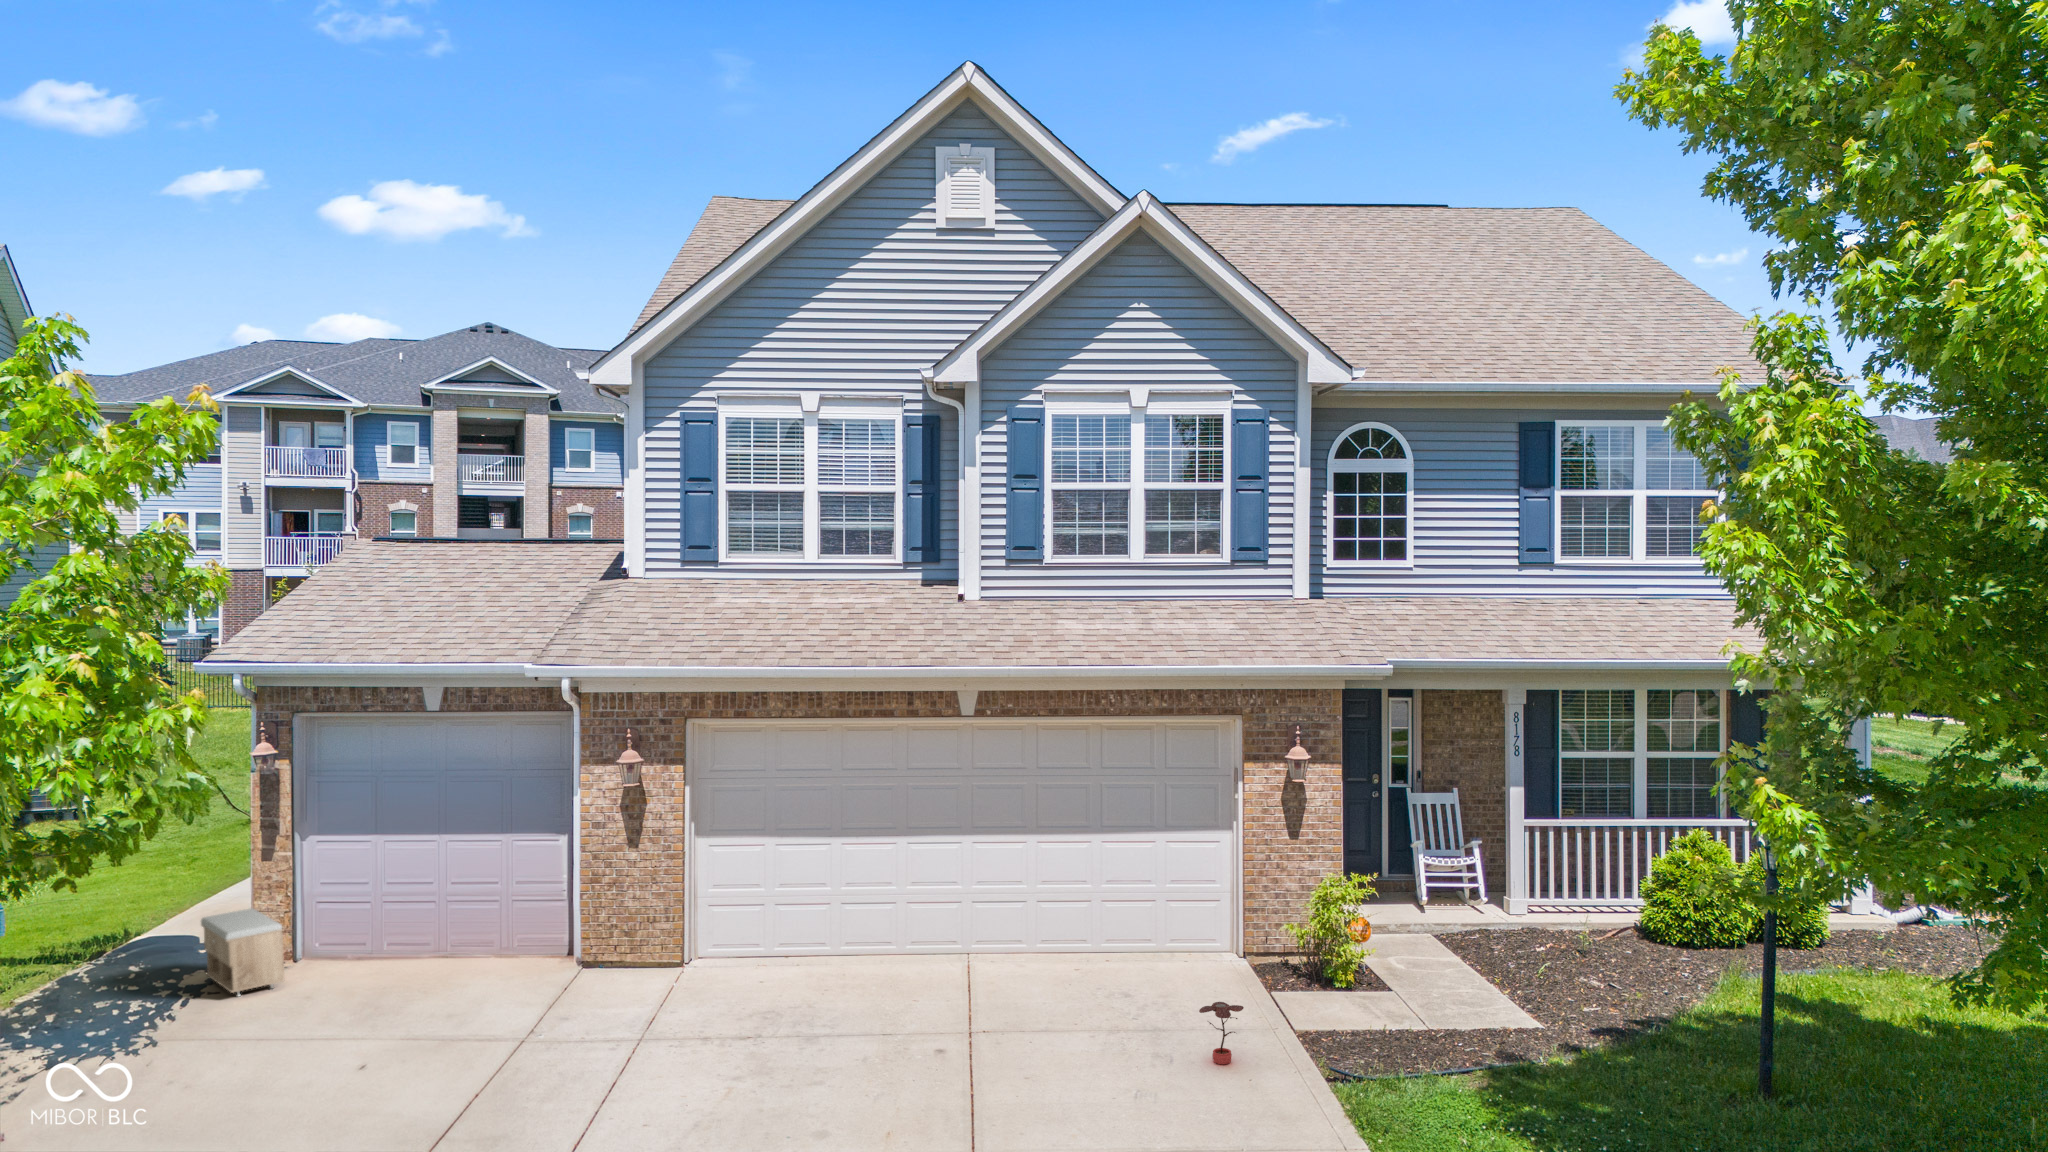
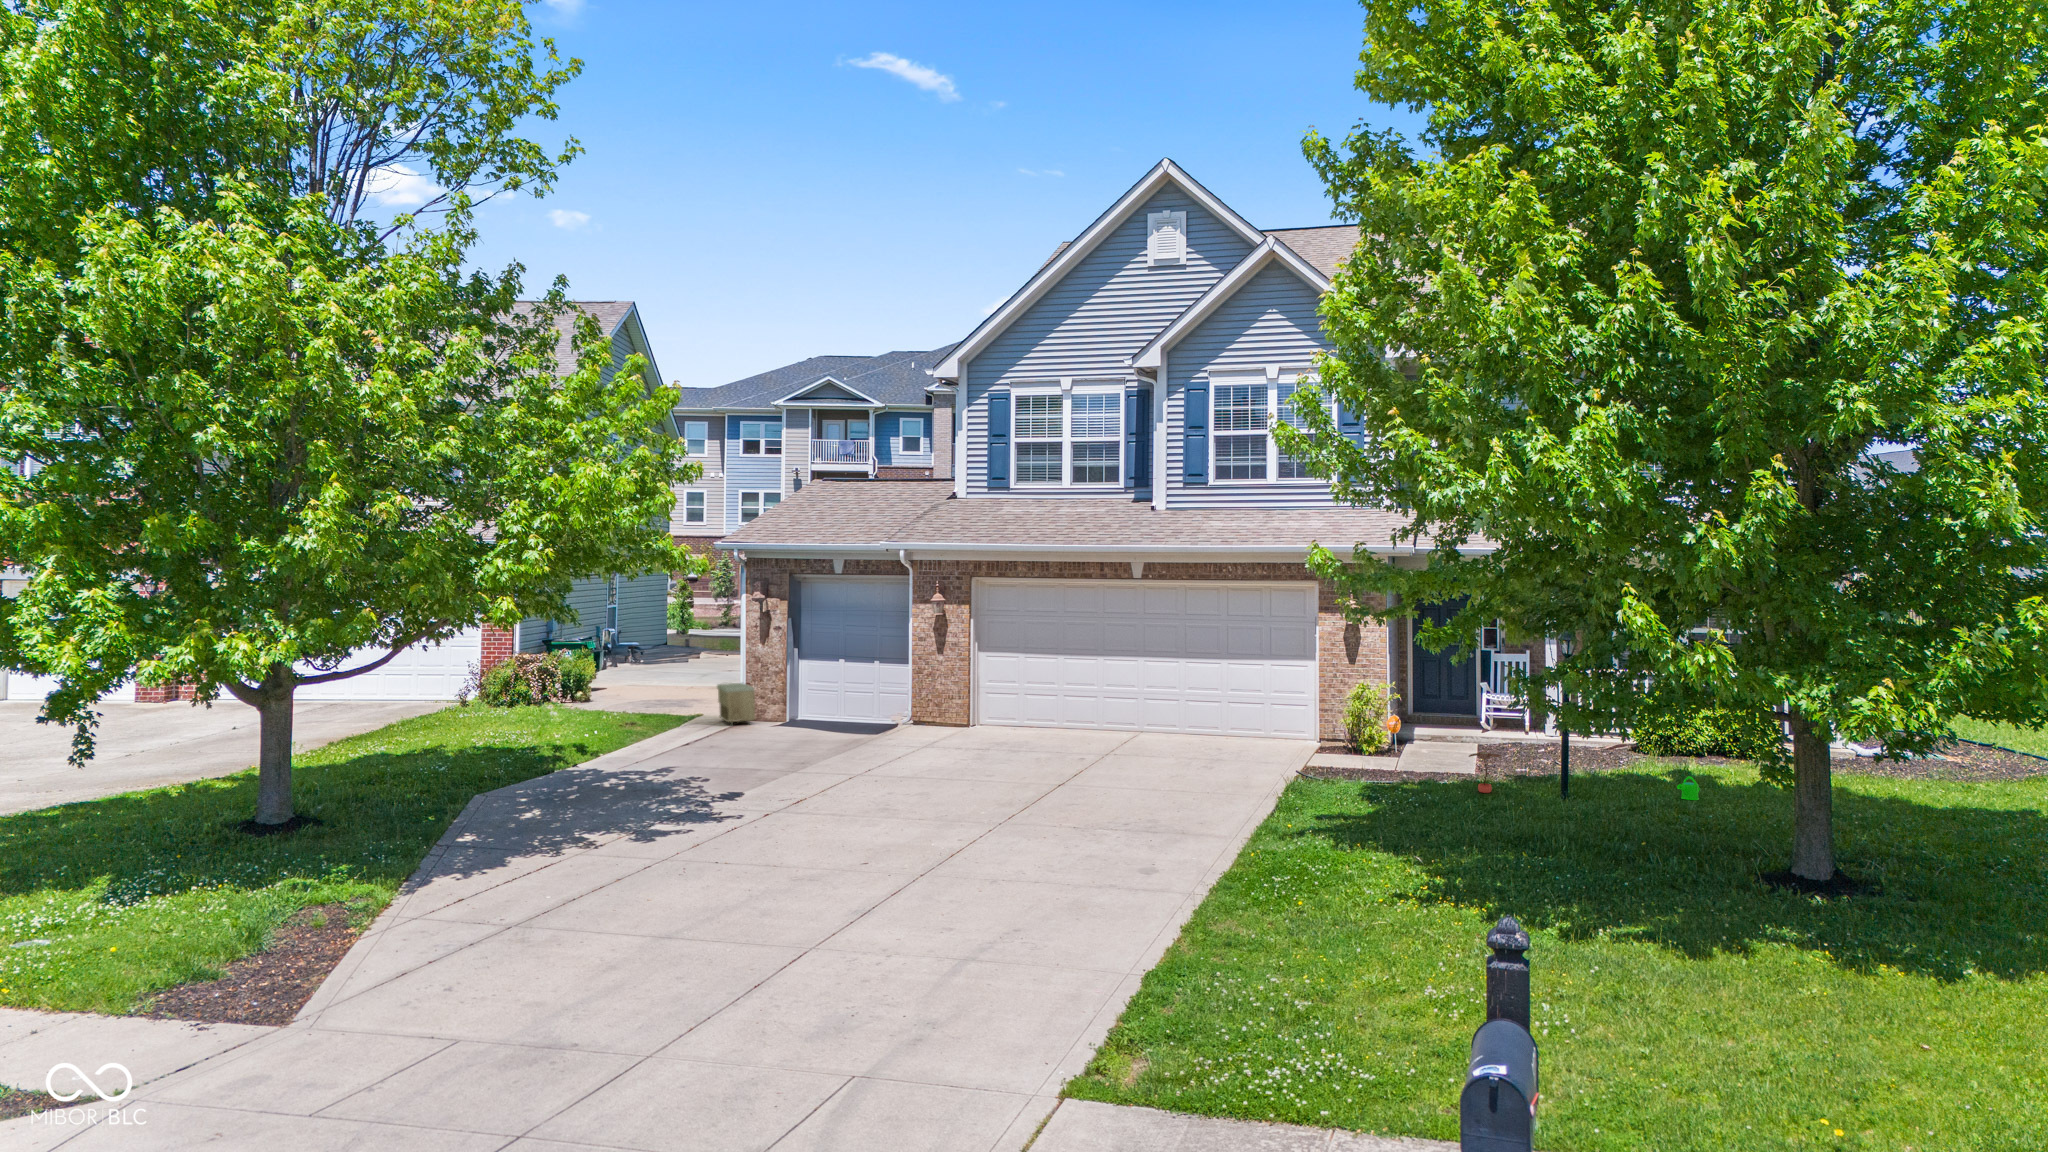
potted plant: present [1199,1002,1244,1065] -> present [1469,752,1501,793]
watering can: none [1873,1031,1902,1068] -> present [1677,776,1700,800]

